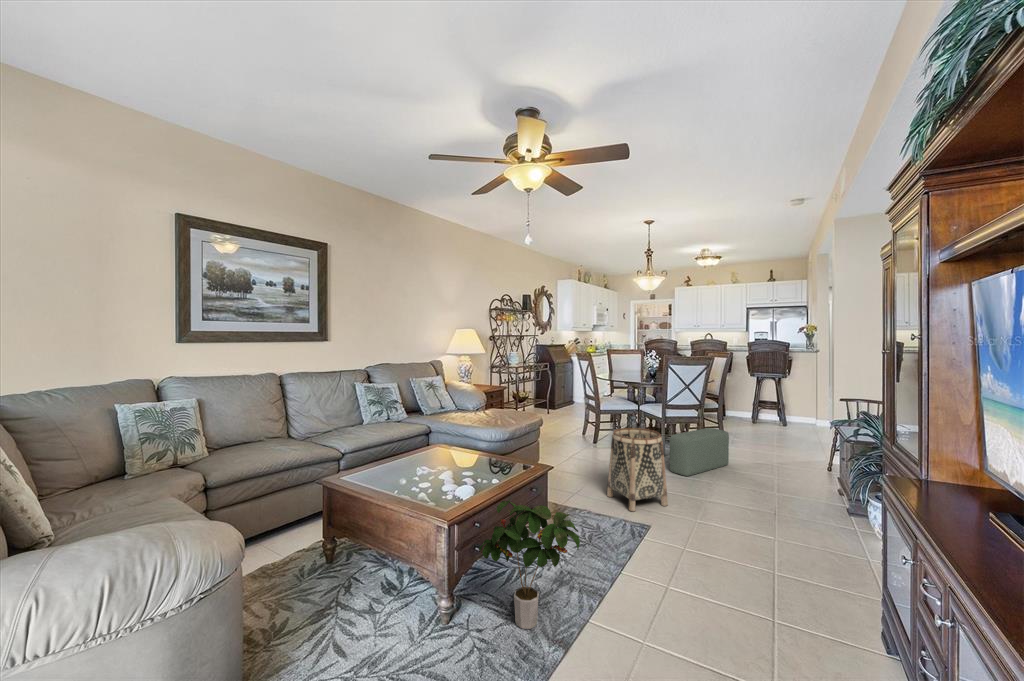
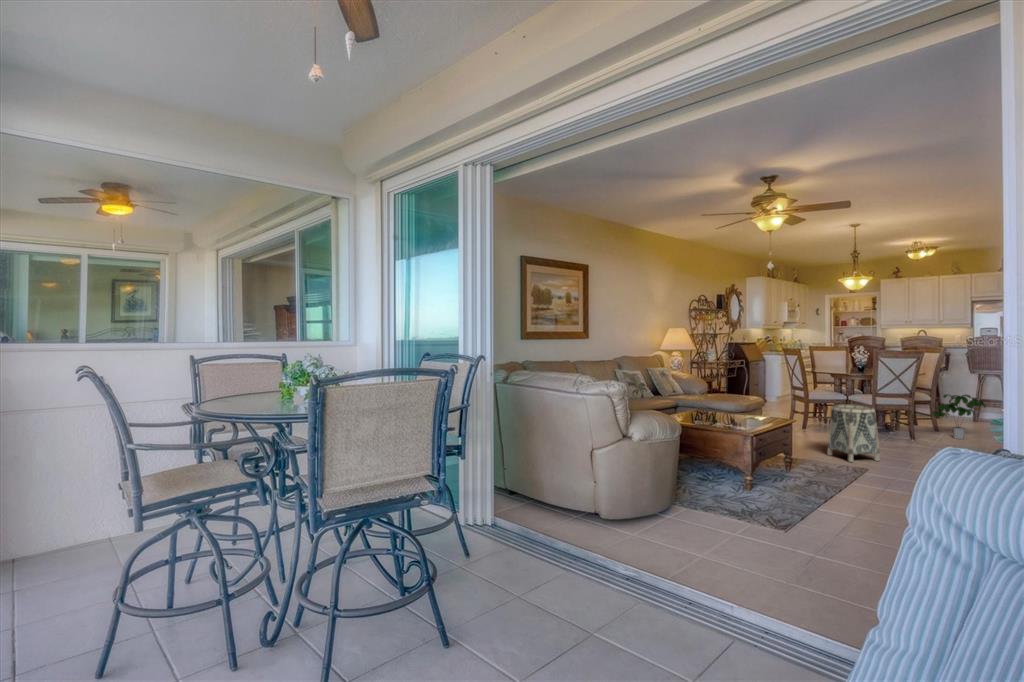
pouf: present [670,428,729,476] -> none [880,413,938,449]
potted plant: present [479,500,580,629] -> present [932,394,986,439]

